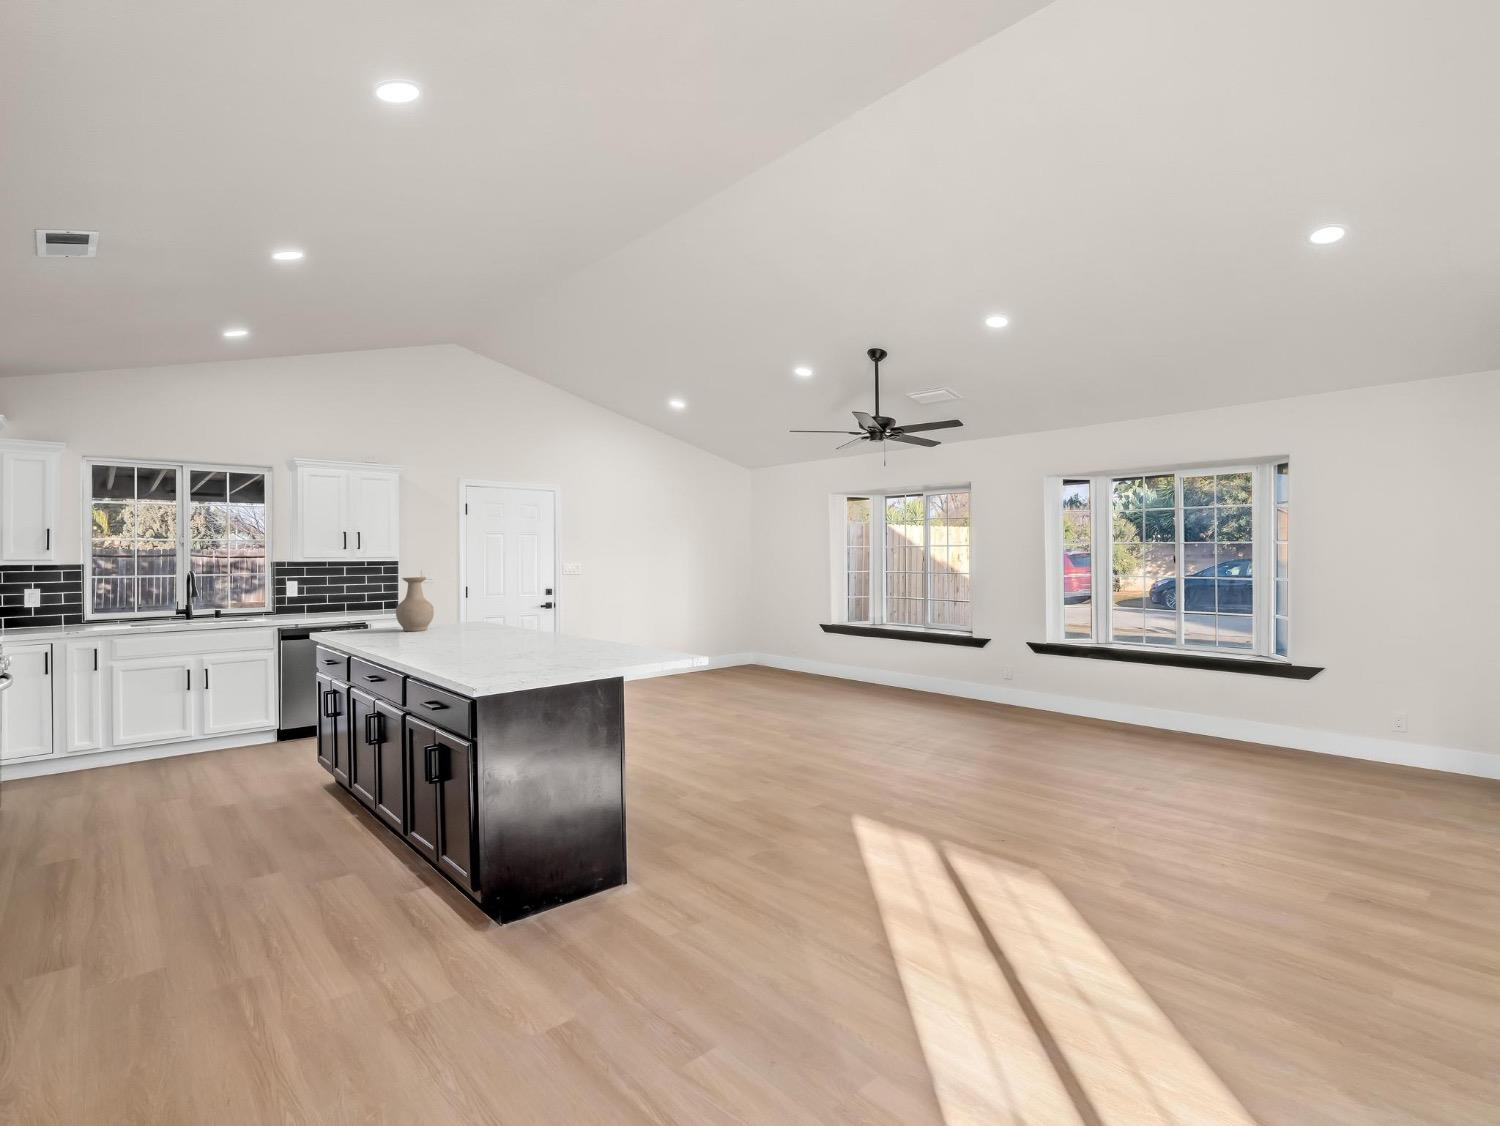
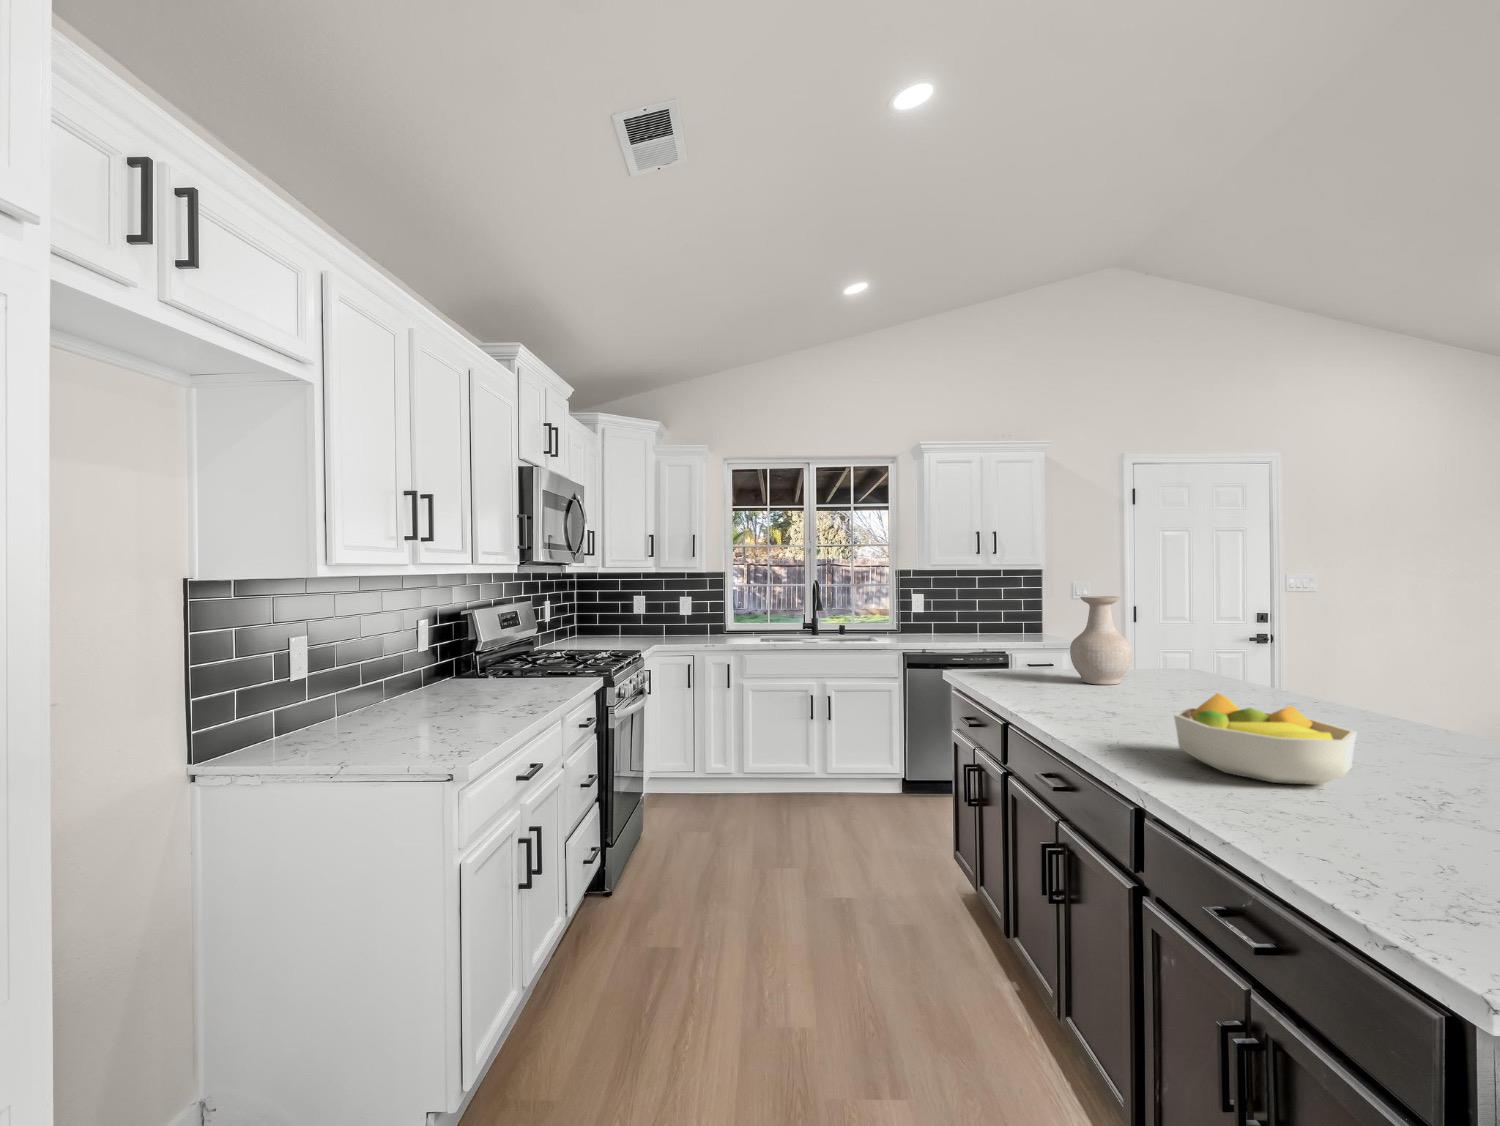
fruit bowl: none [423,619,494,654] -> present [1174,693,1356,785]

